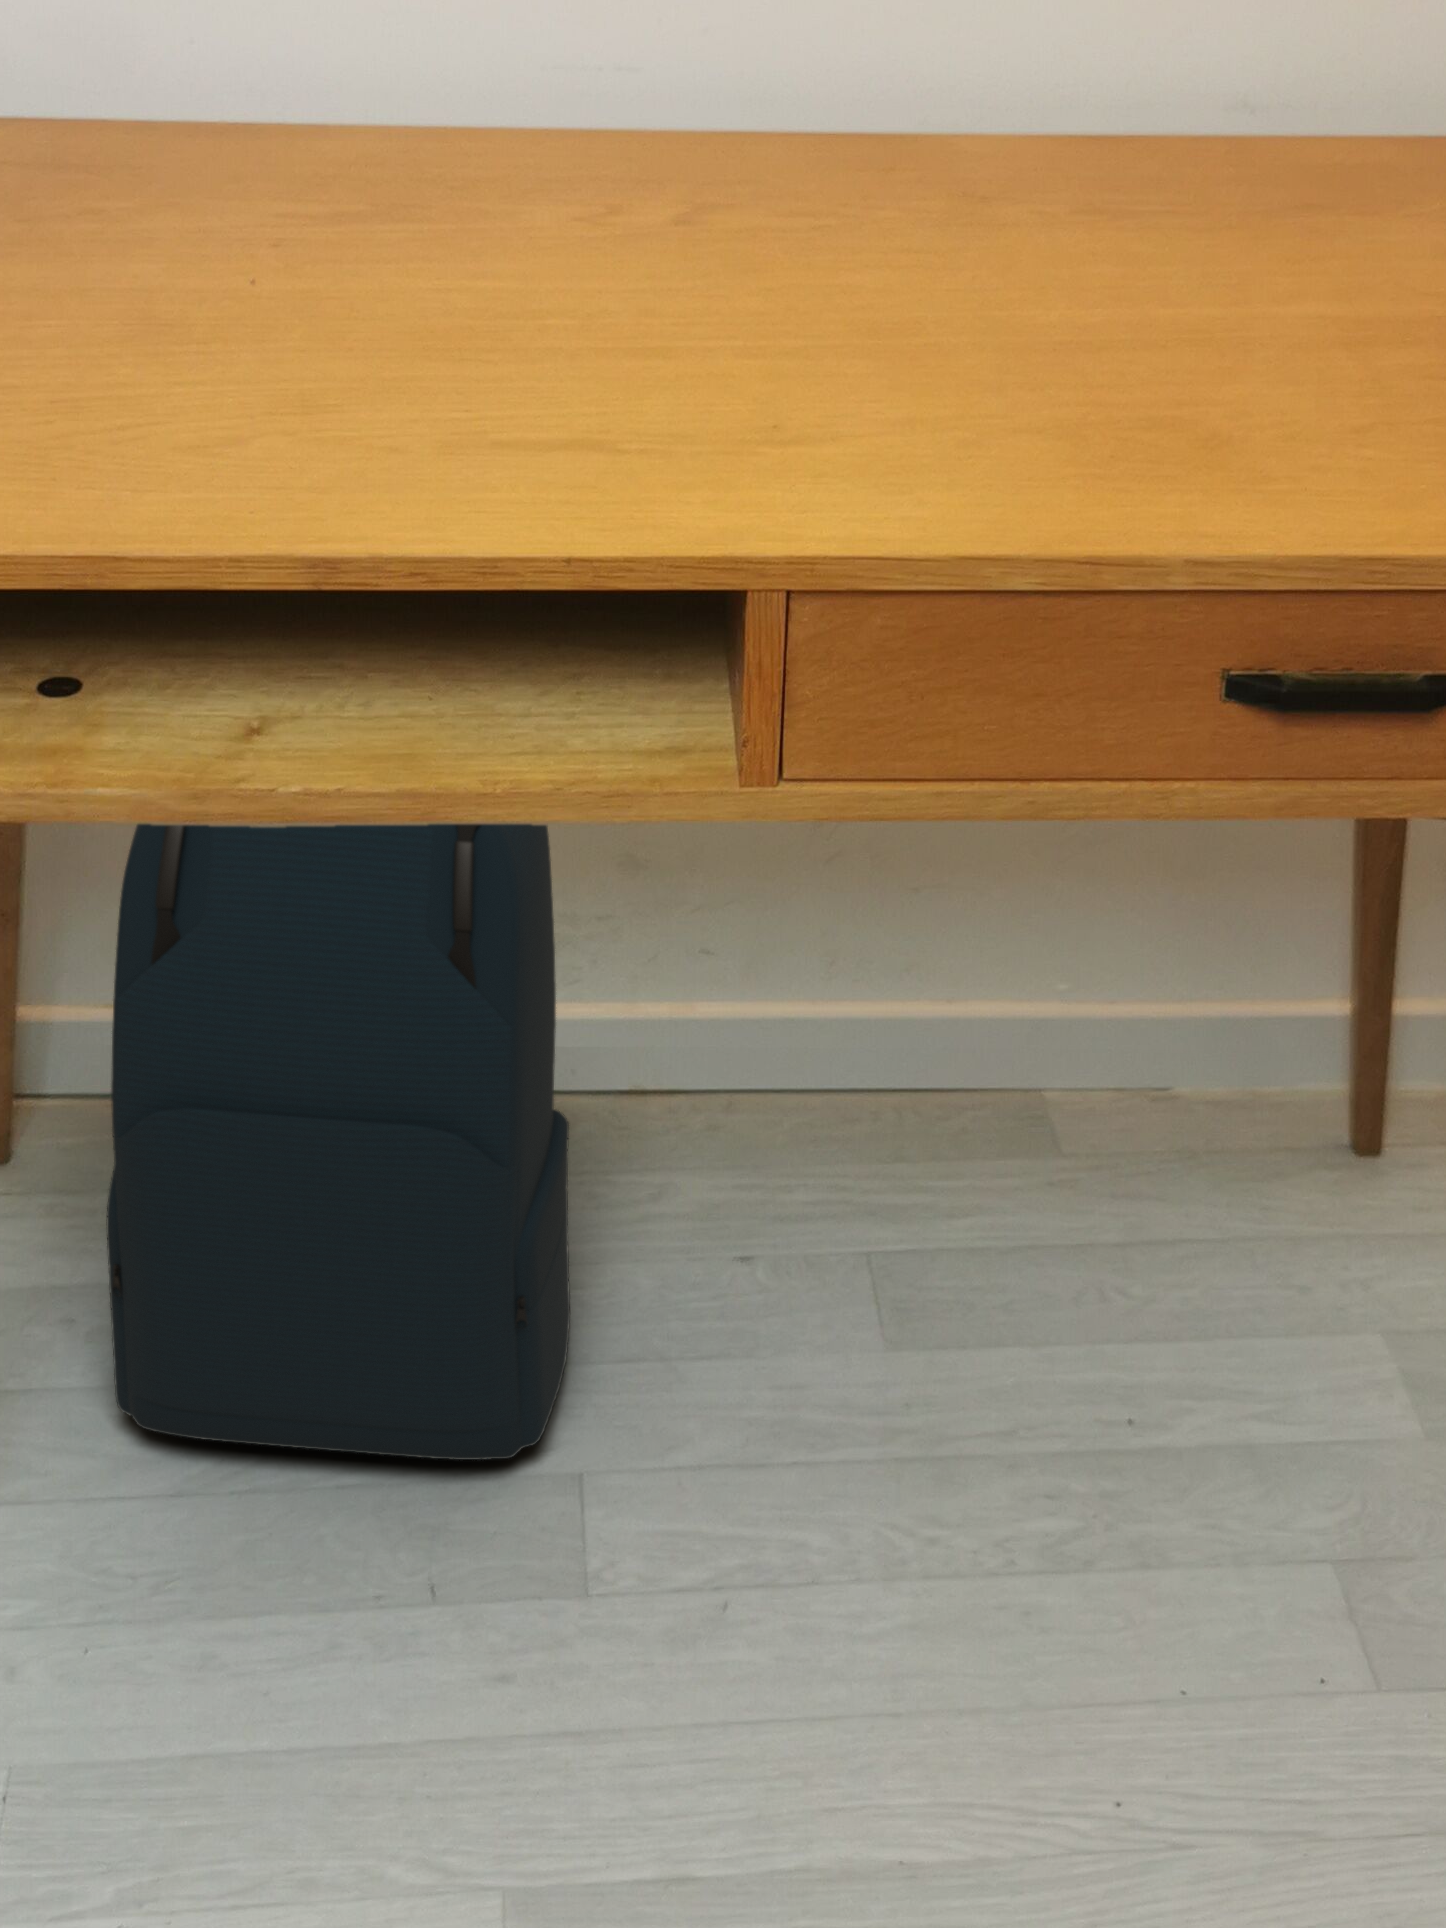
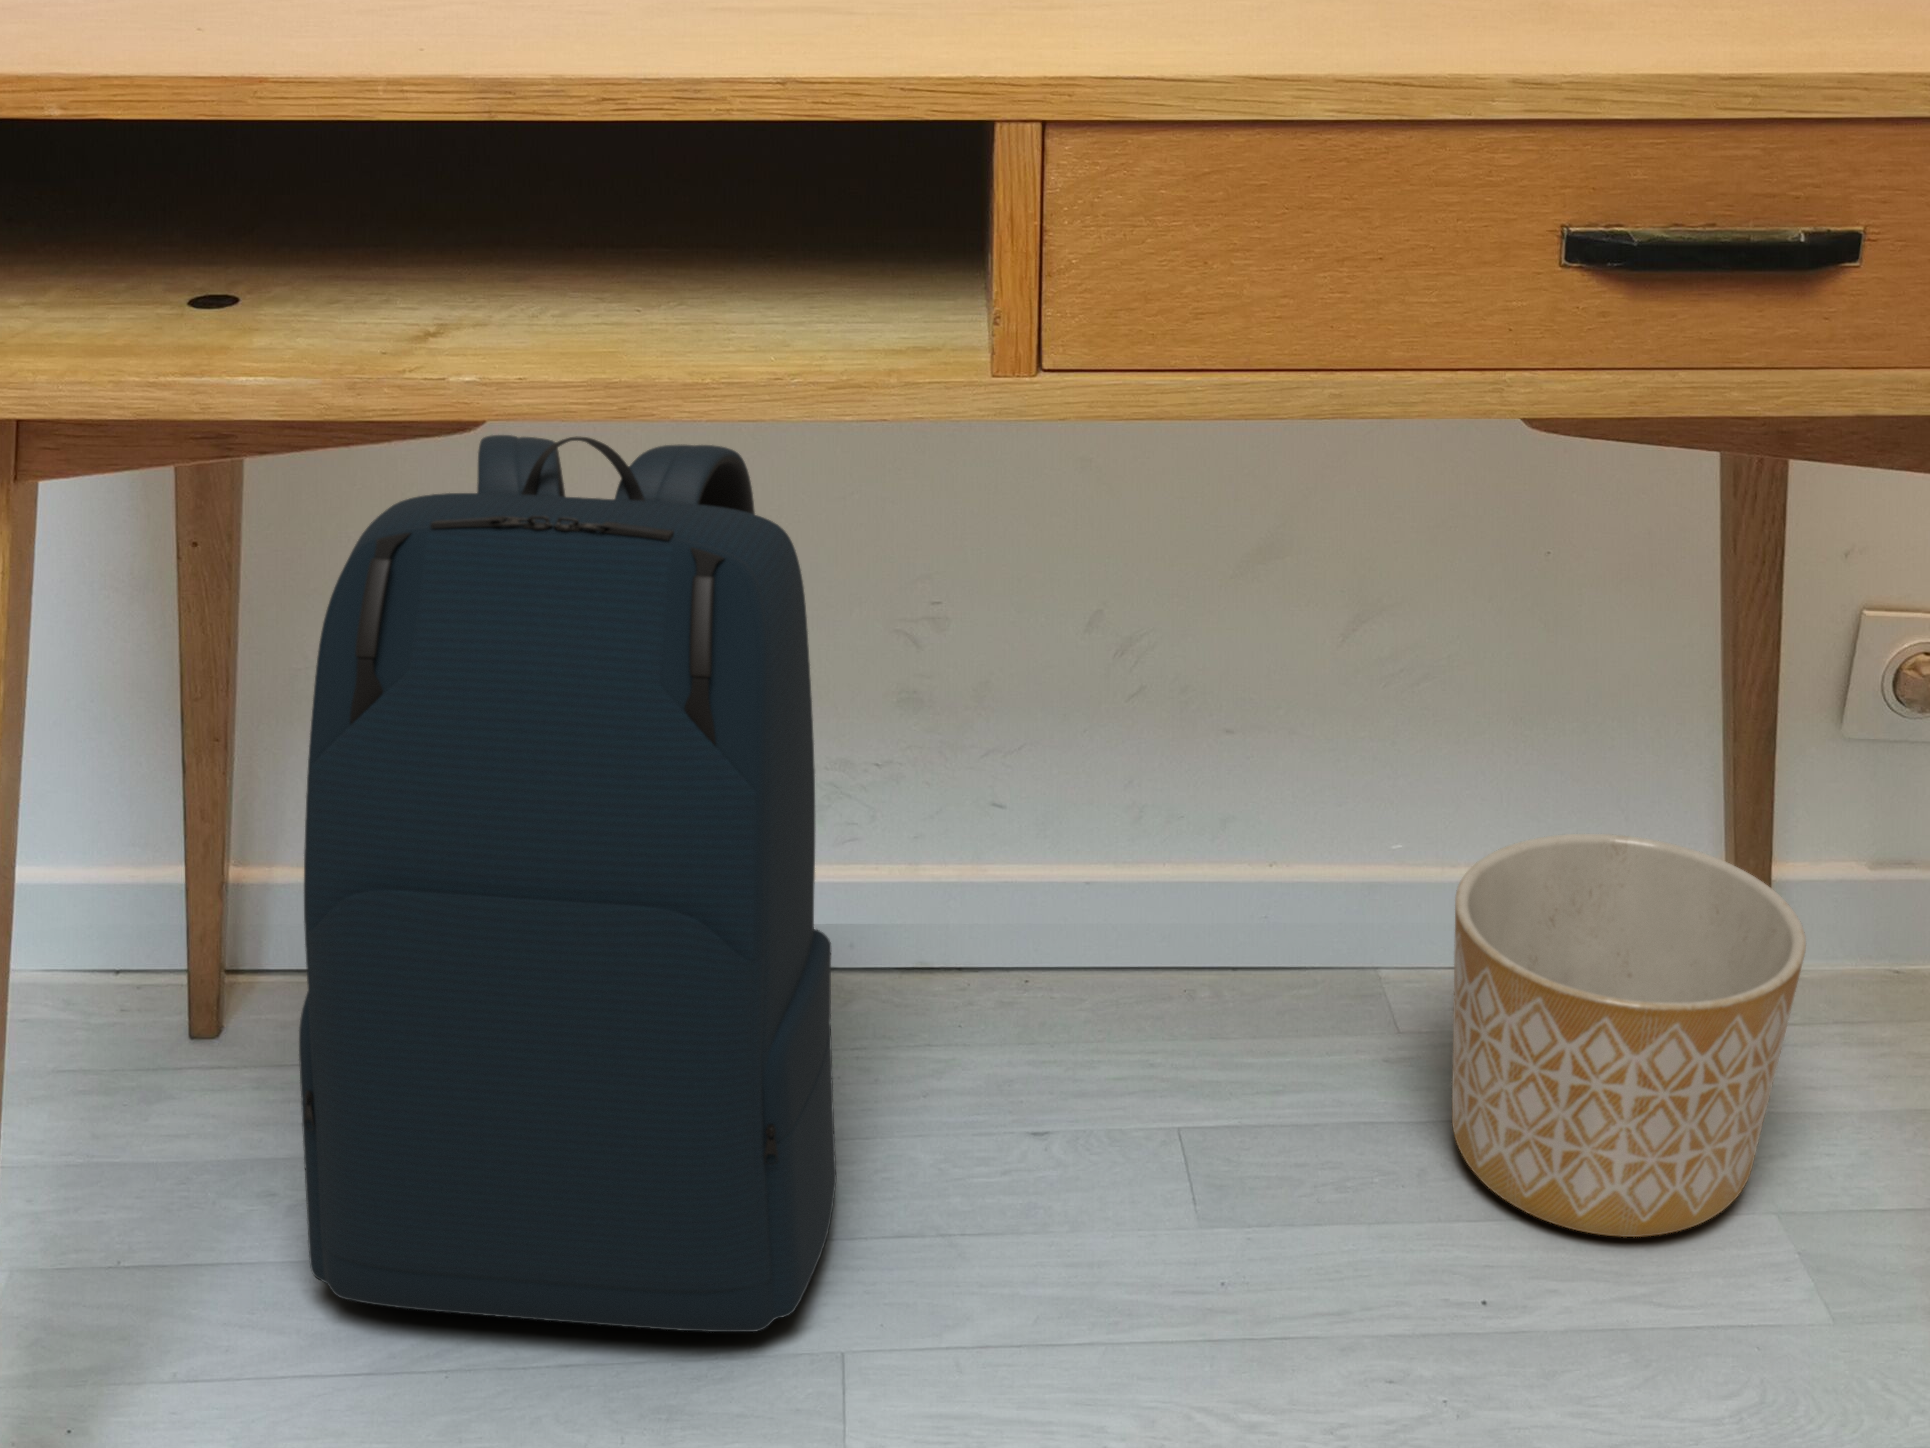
planter: none [1107,1003,1418,1361] -> present [1452,834,1806,1237]

